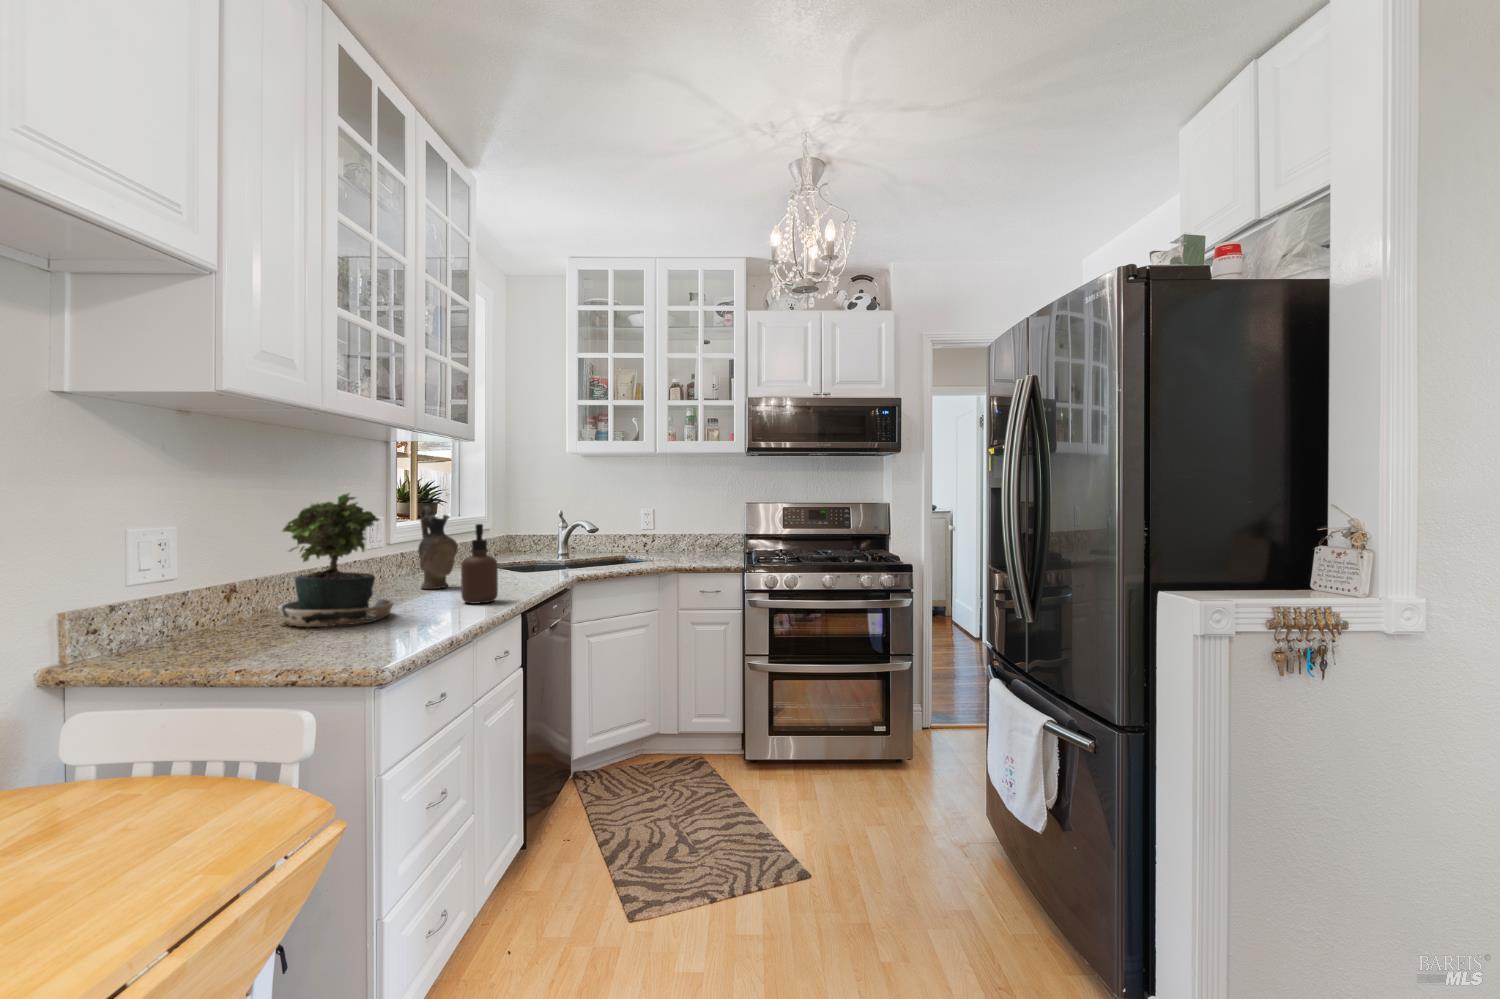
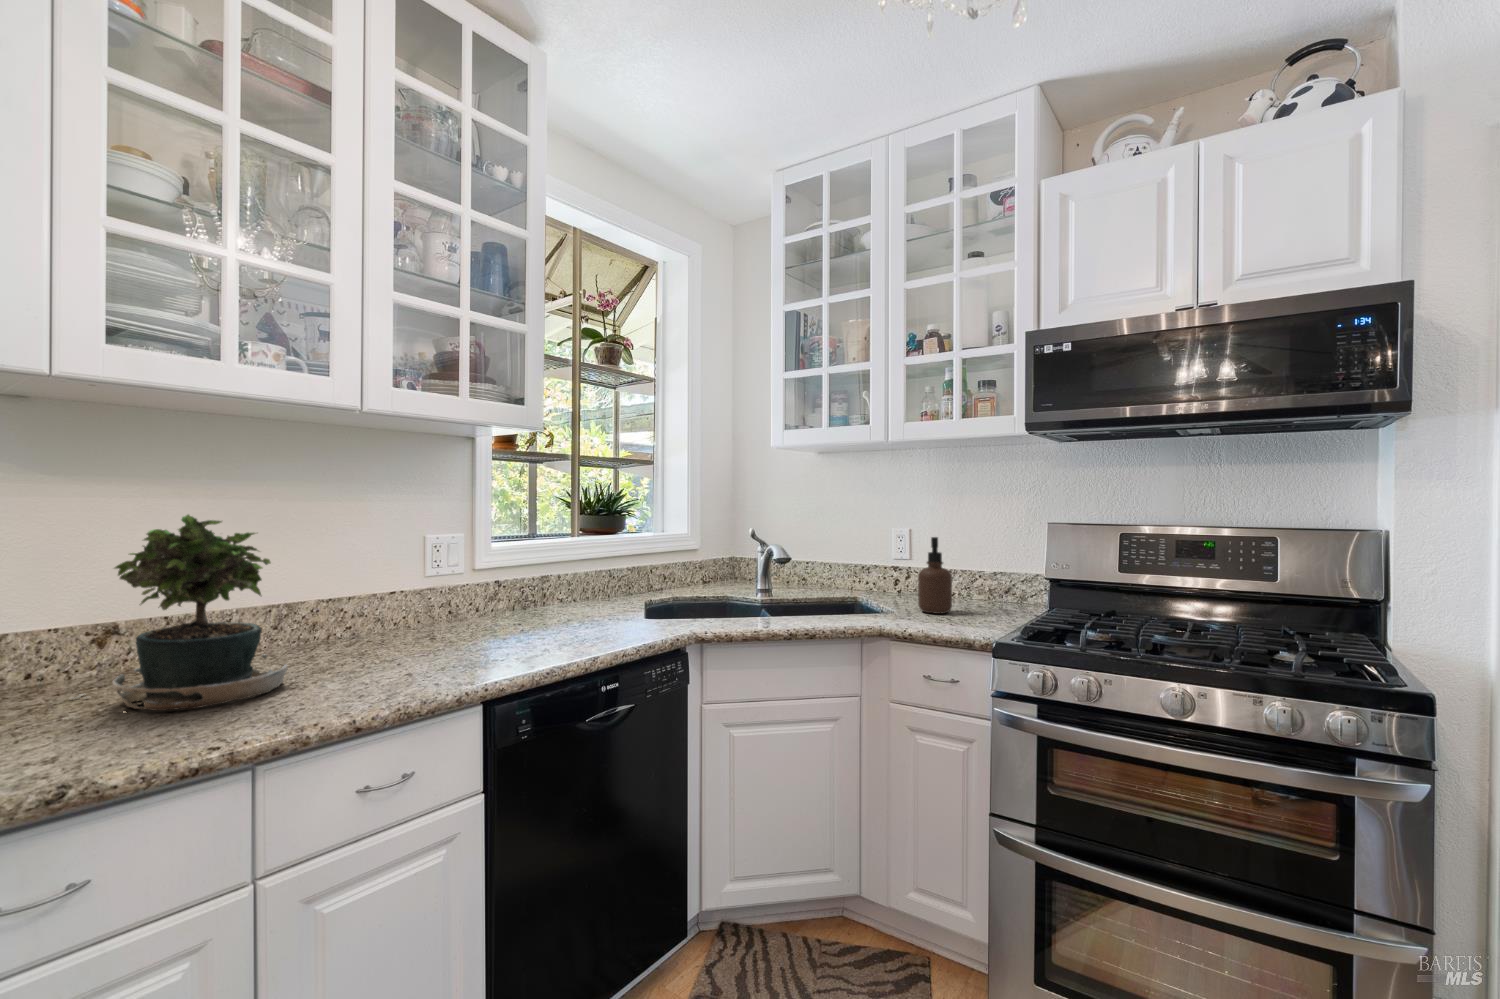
ceramic pitcher: present [418,506,458,589] -> none [465,527,515,641]
soap dispenser: present [461,524,498,604] -> present [918,537,952,614]

